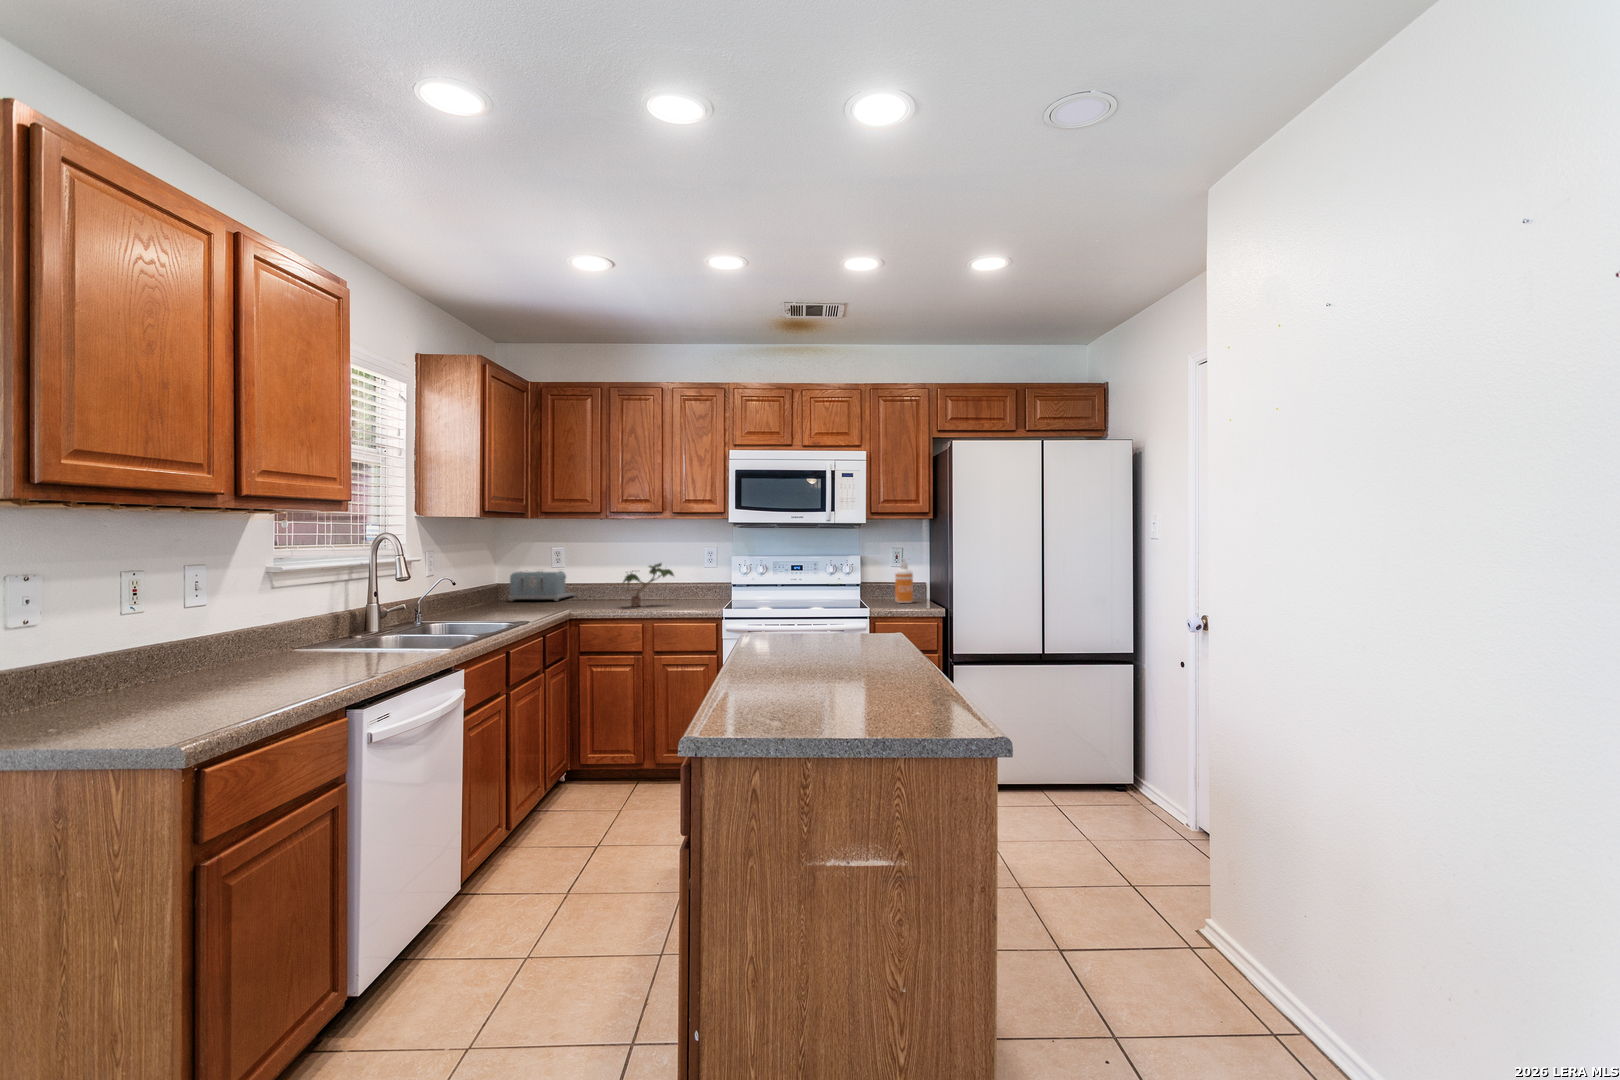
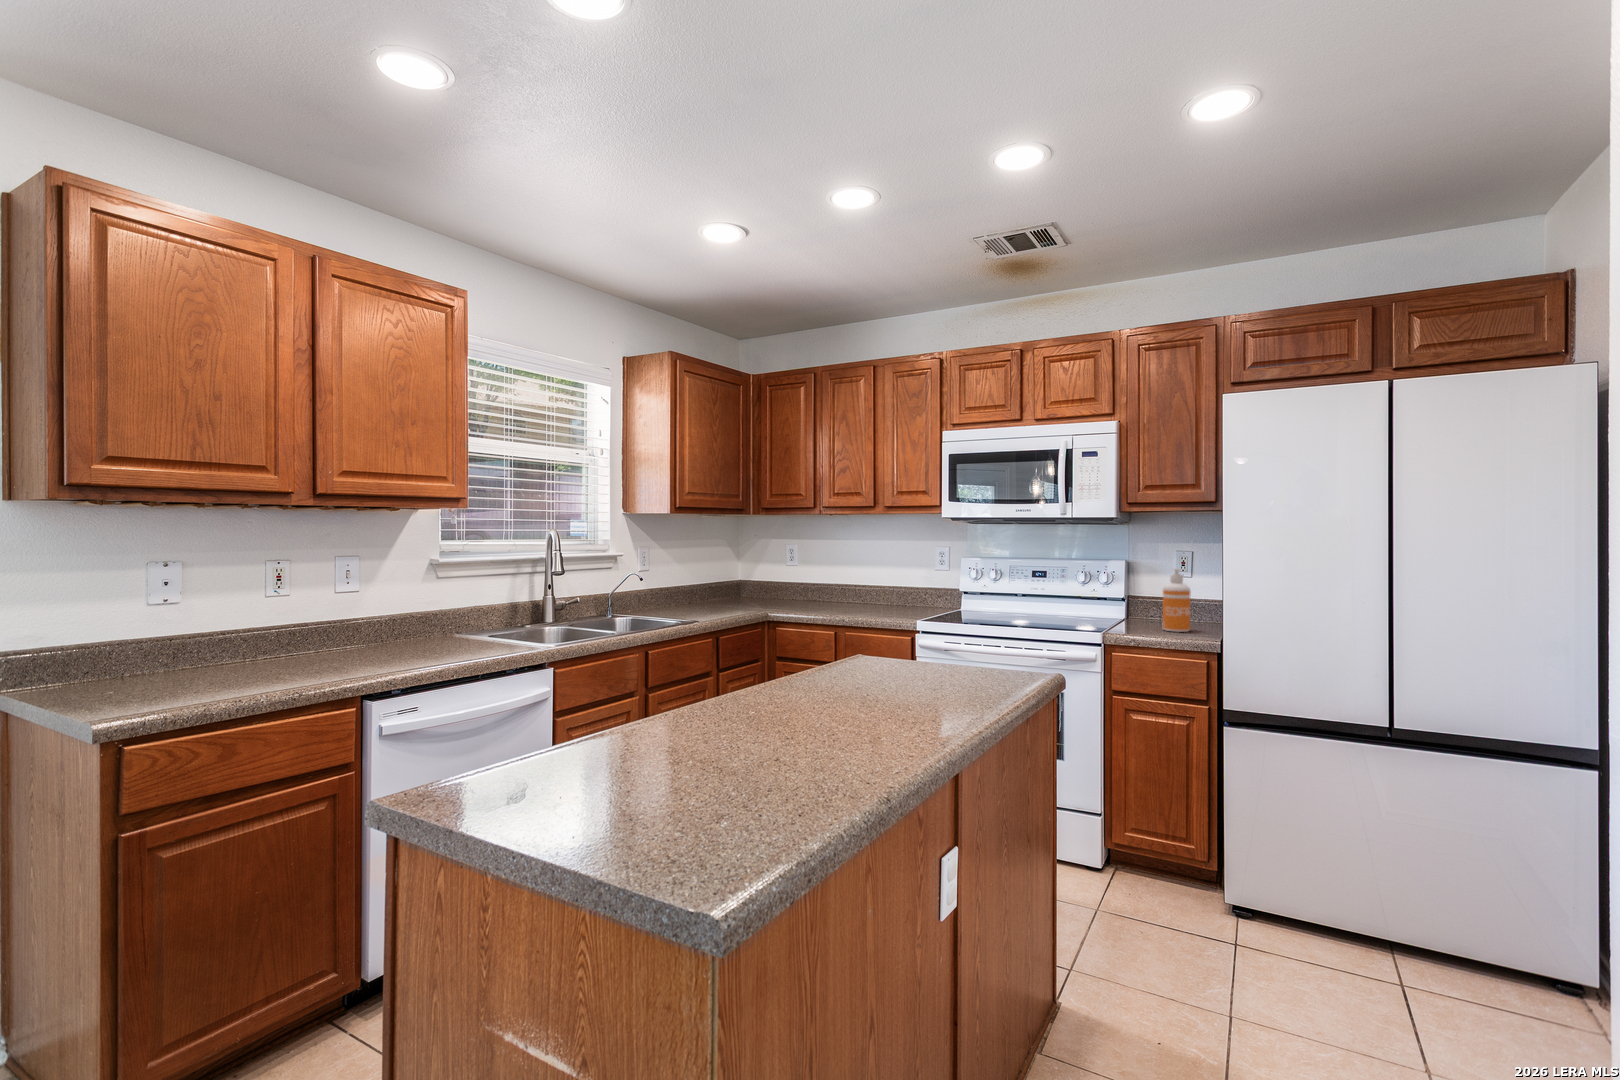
potted plant: present [623,563,674,607] -> none [814,563,887,613]
toaster: present [508,571,576,601] -> none [734,568,808,602]

